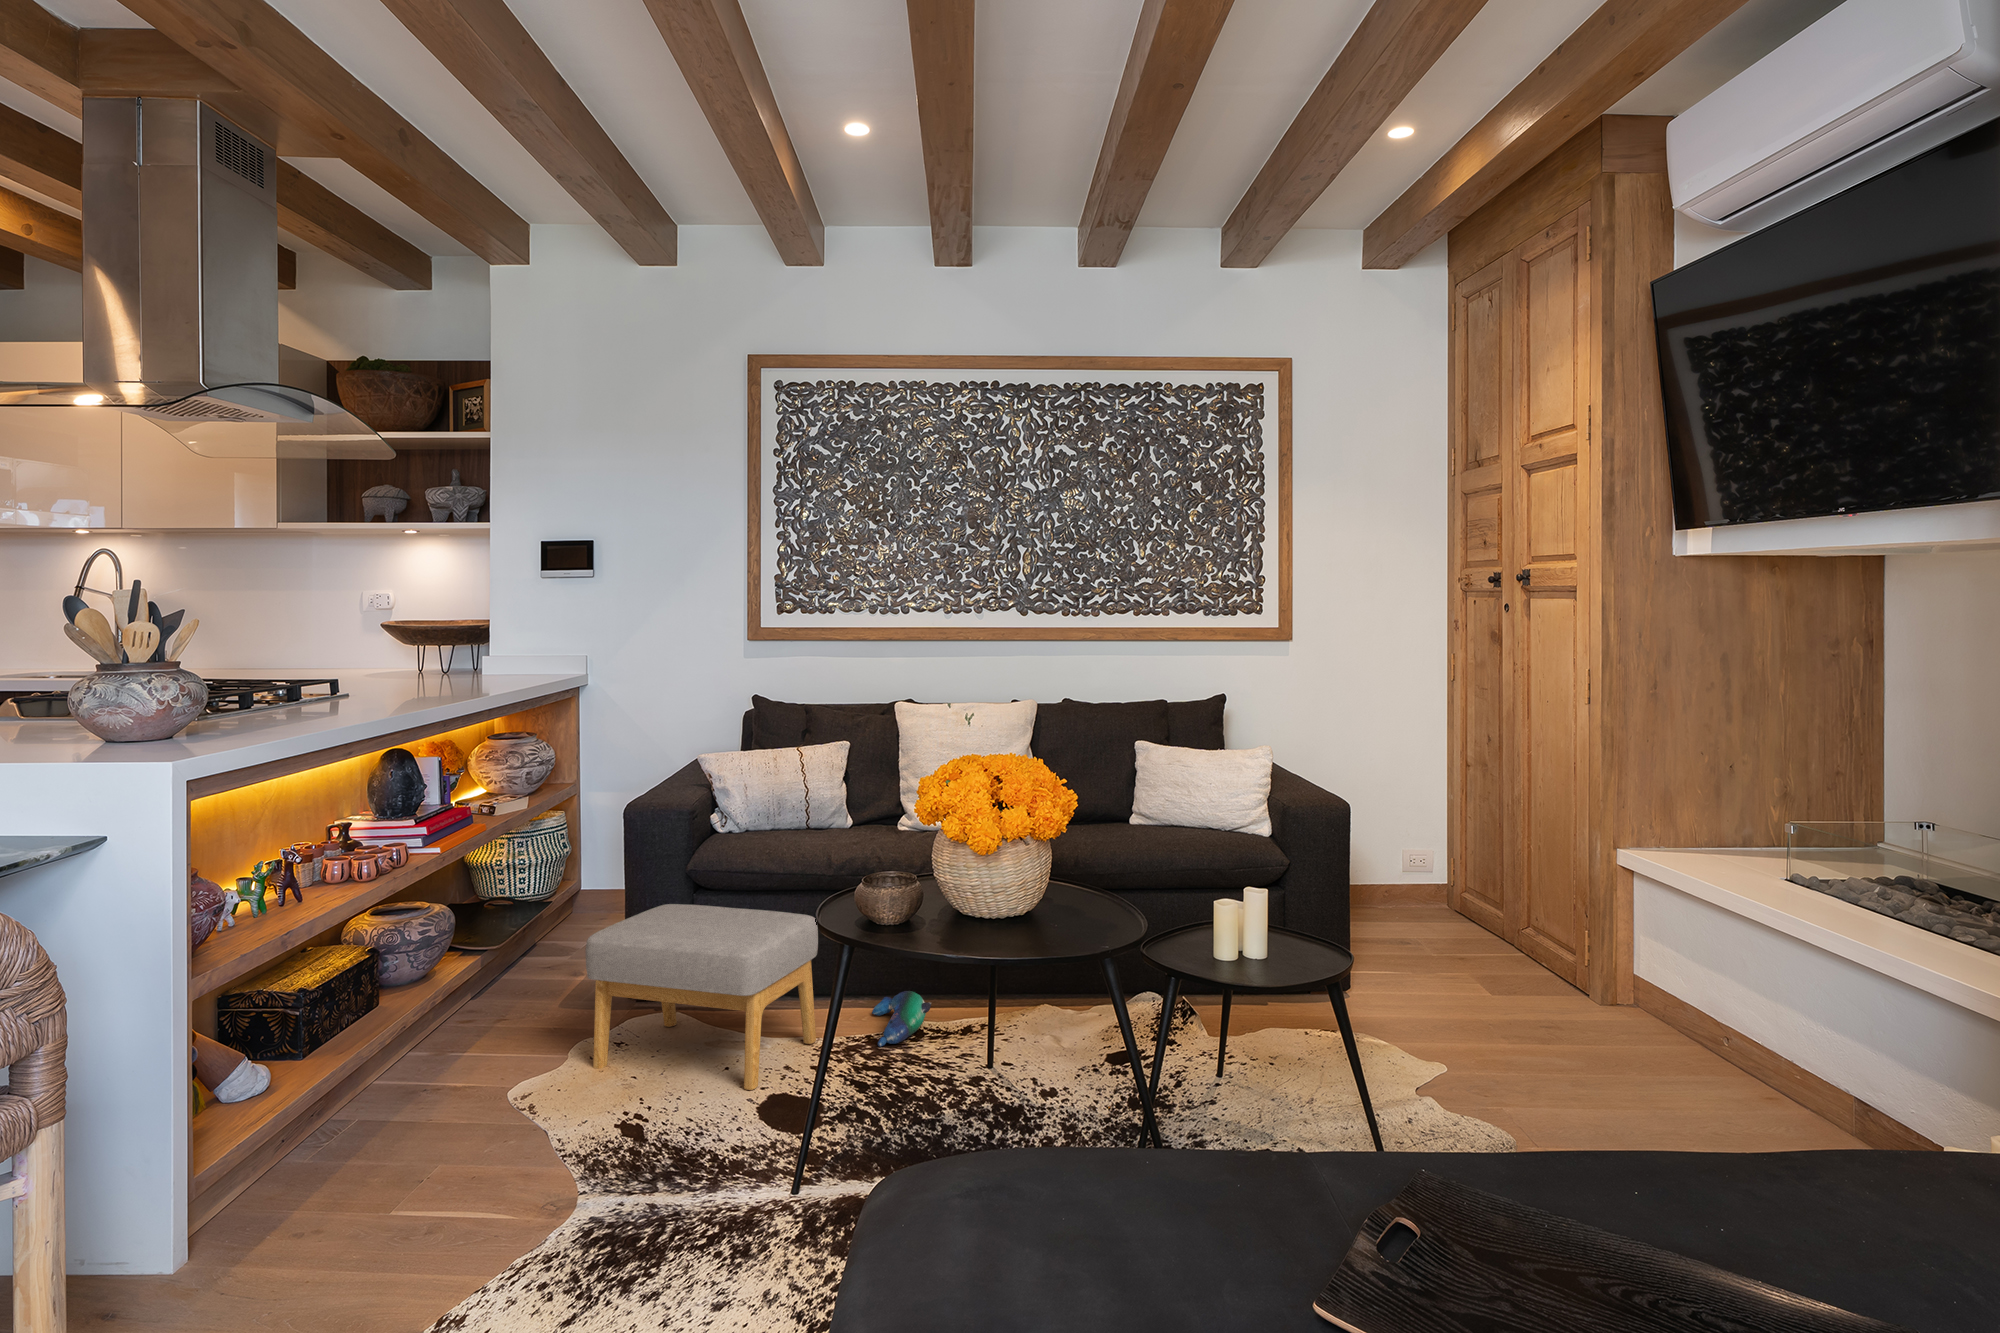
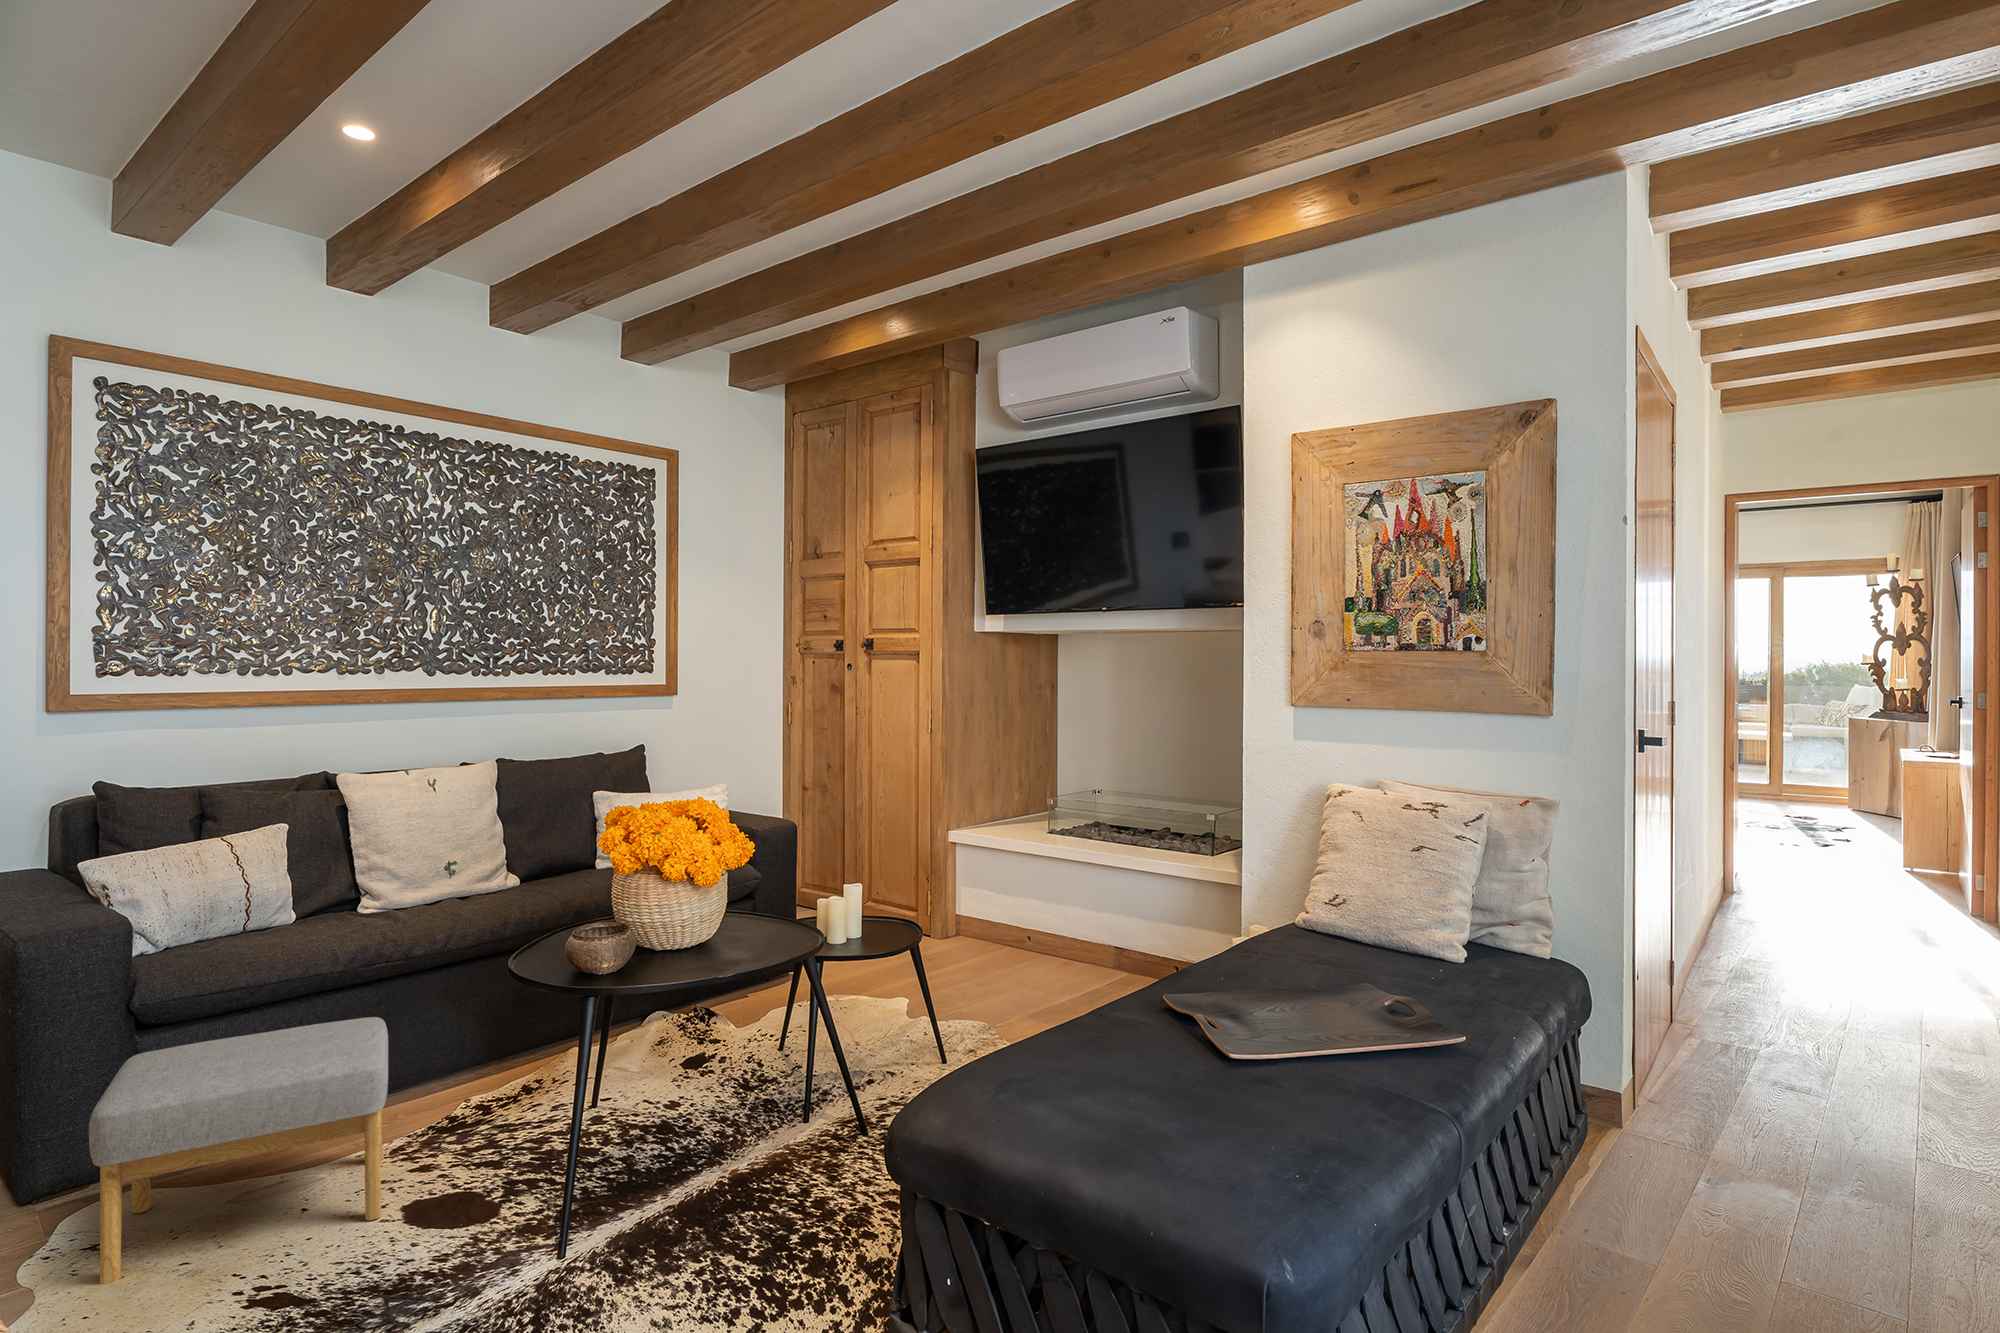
plush toy: present [872,991,931,1047] -> none [407,1075,498,1136]

